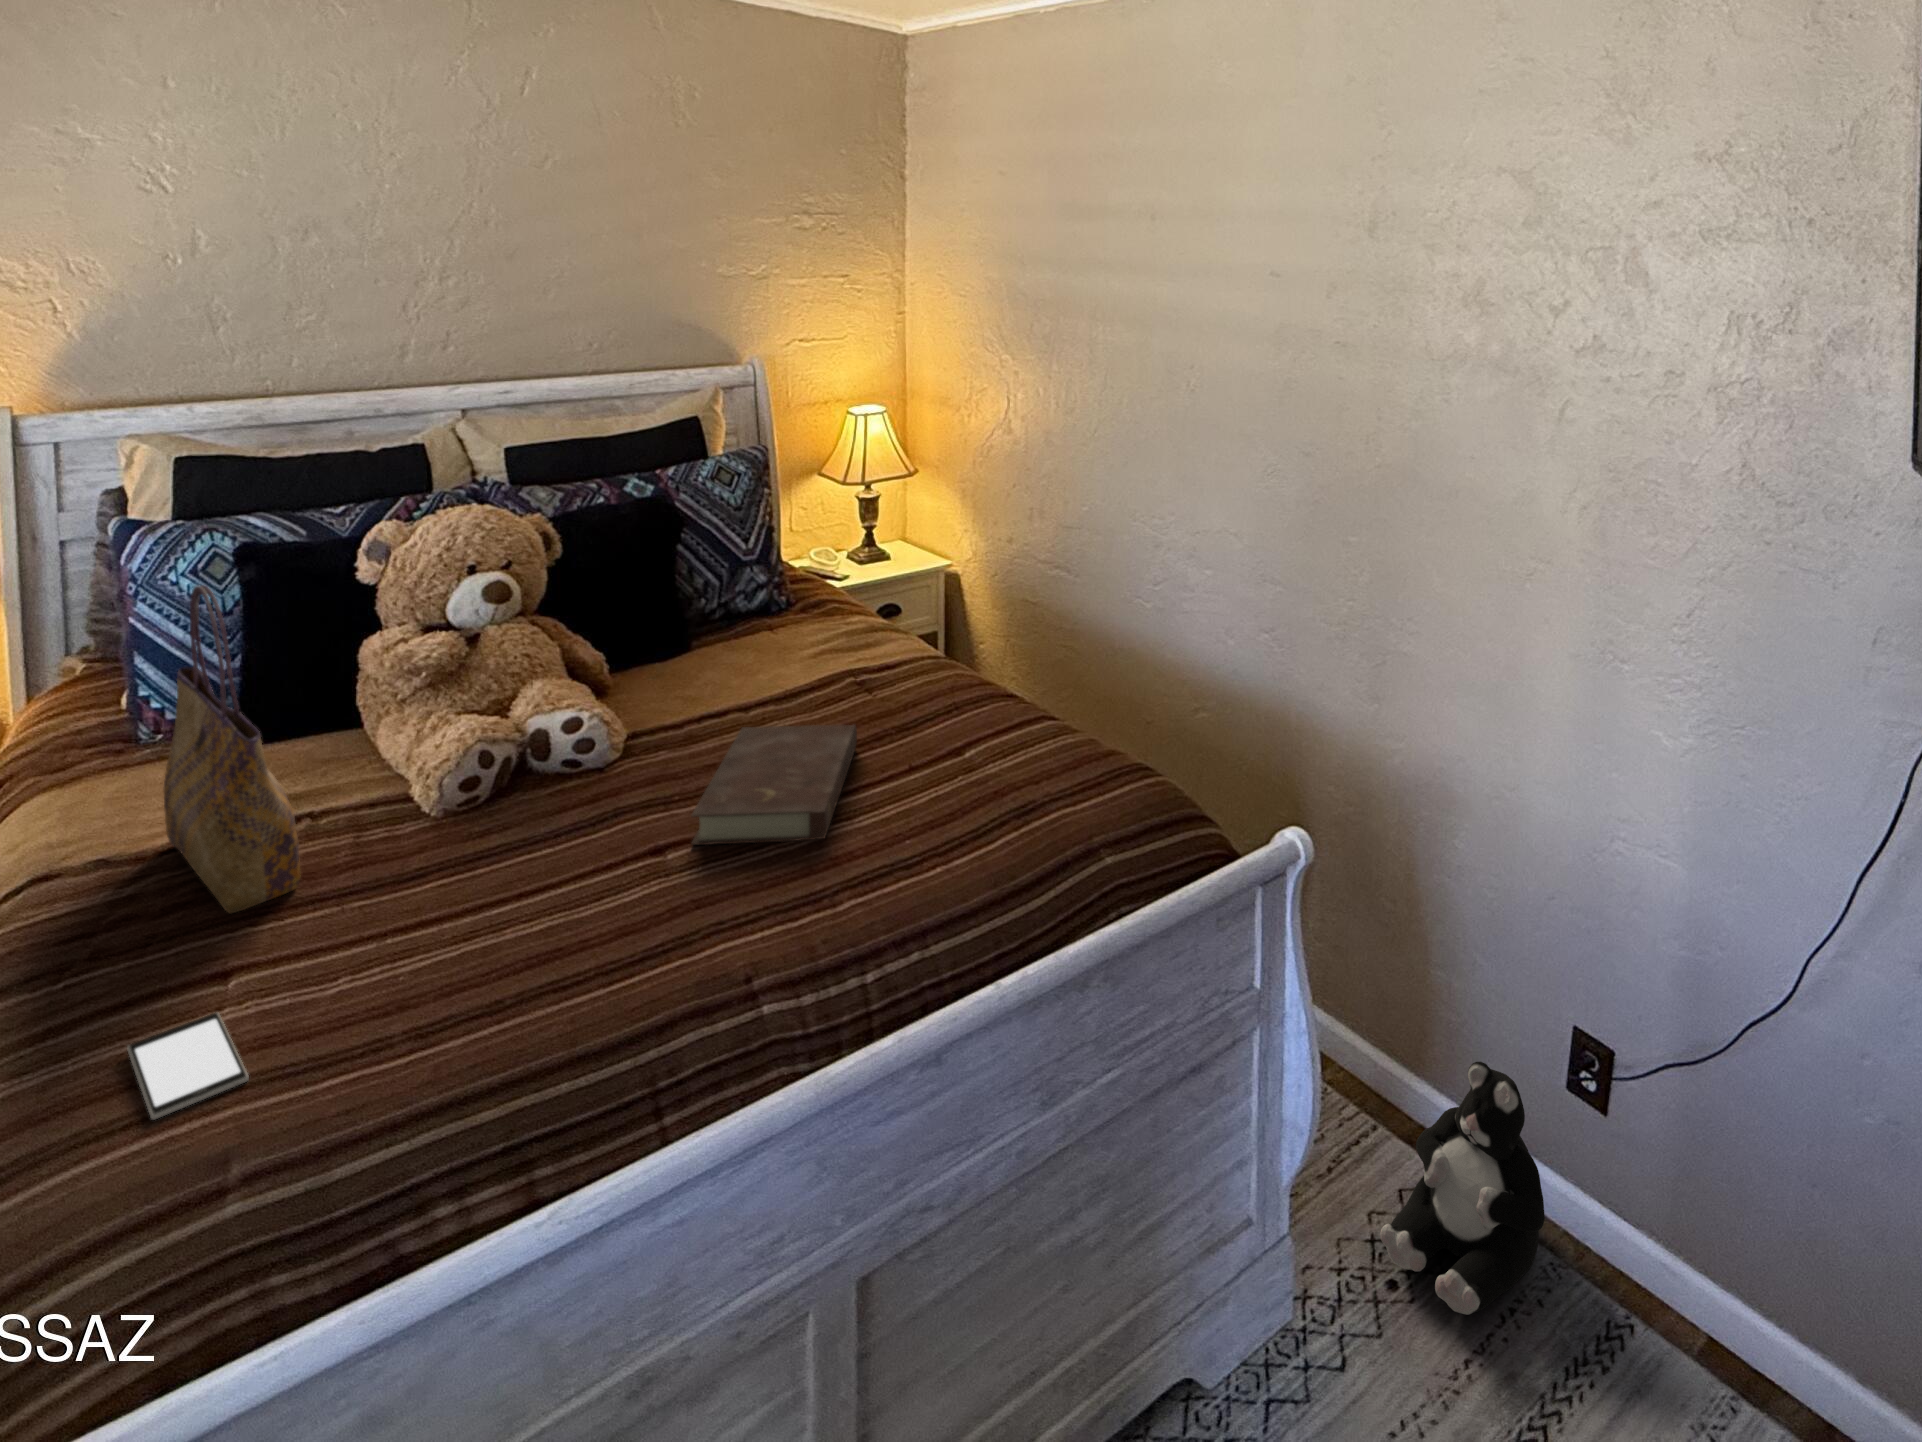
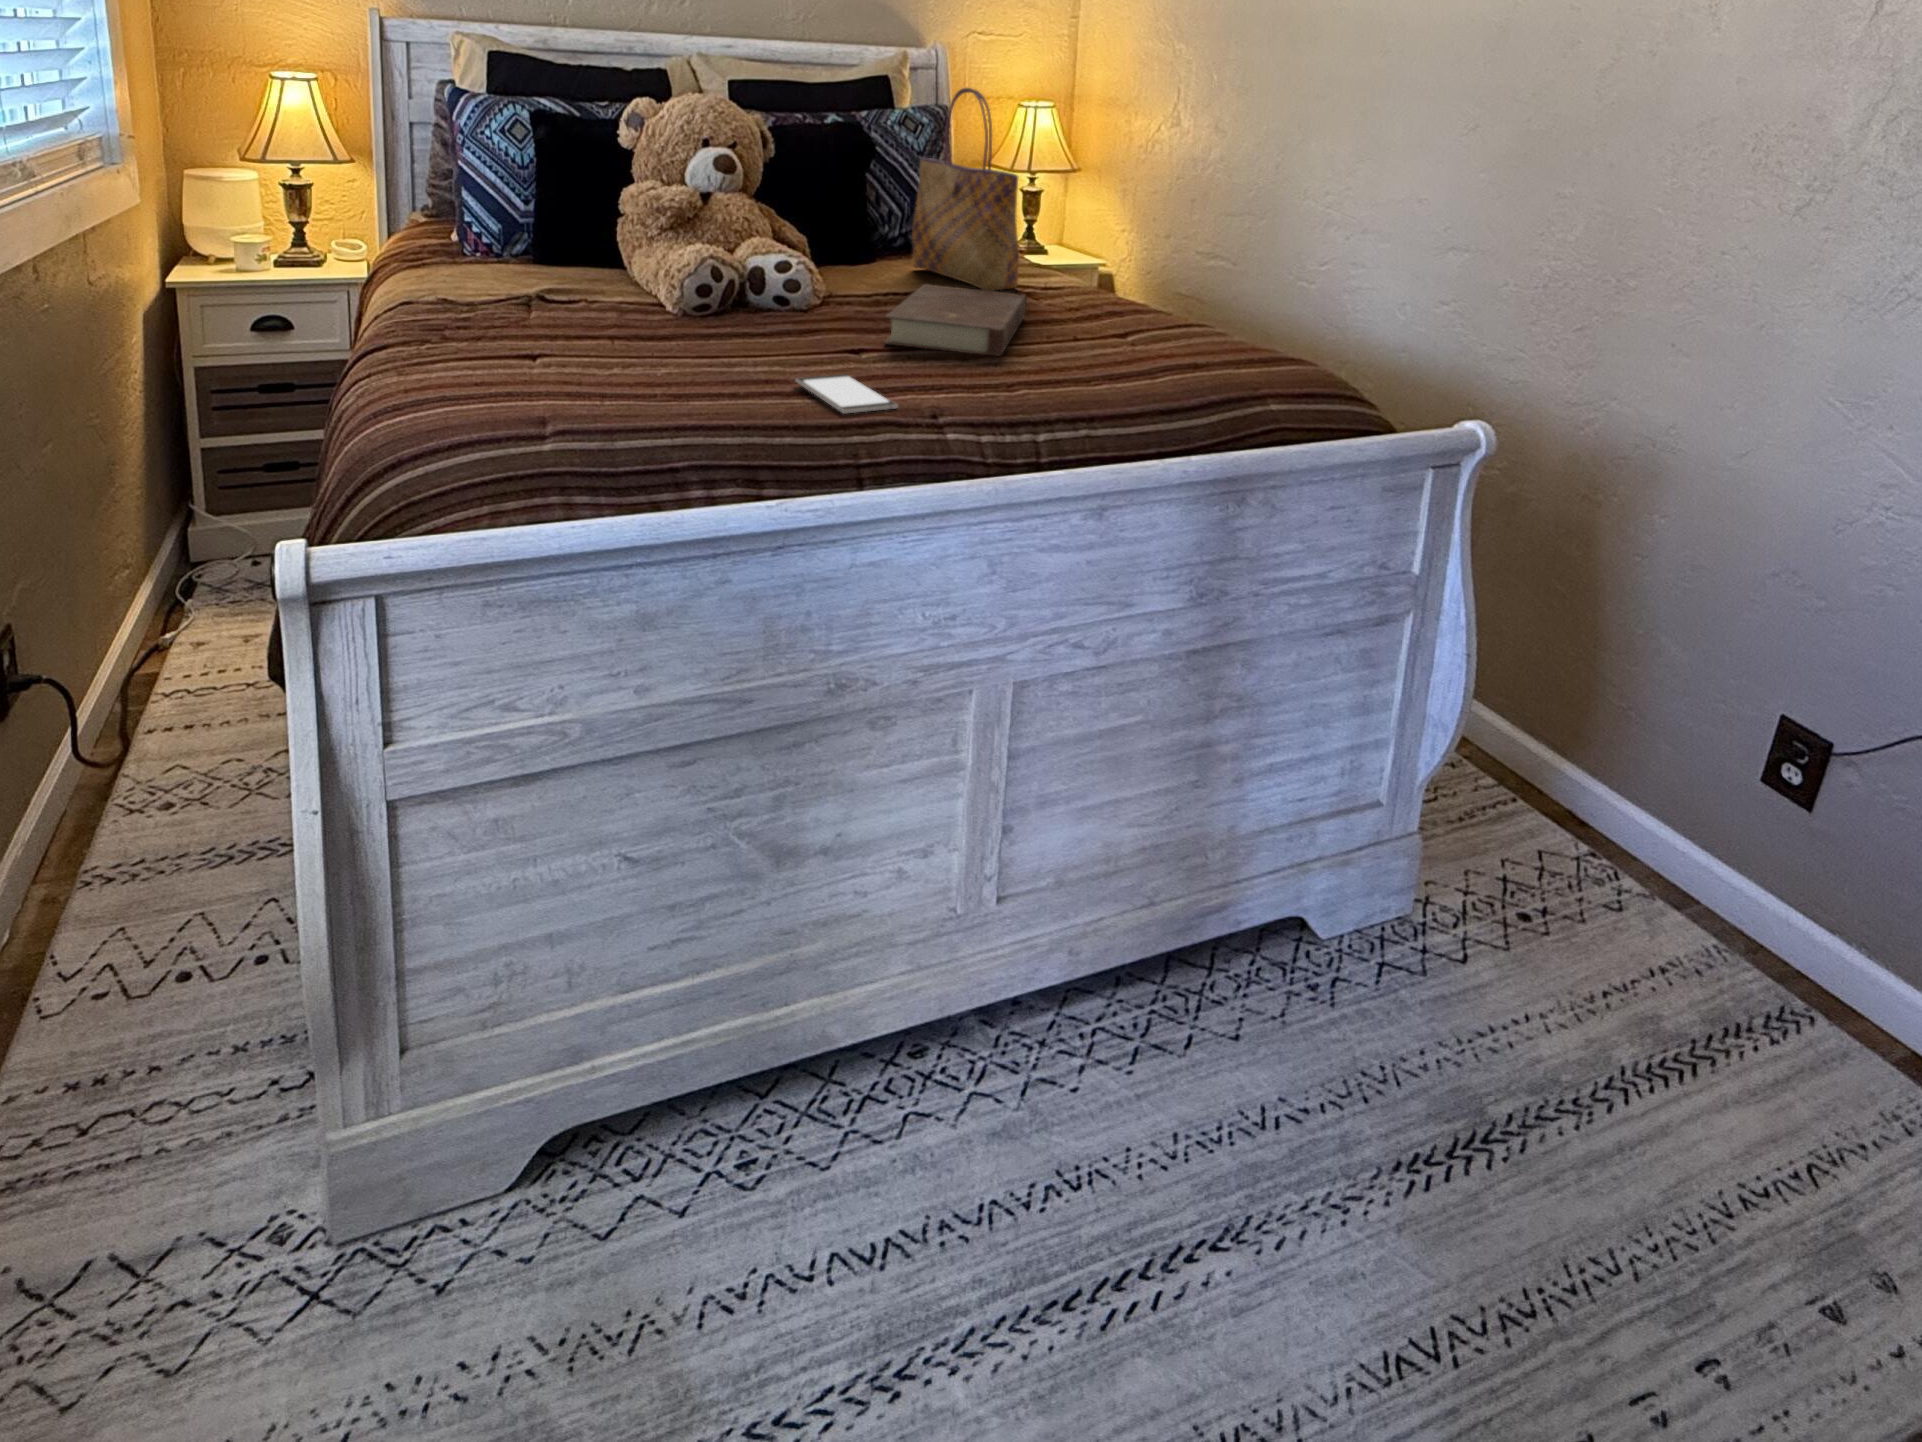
tote bag: present [164,585,301,913] -> present [912,88,1019,291]
smartphone: present [127,1012,249,1120] -> present [795,374,898,414]
plush toy: present [1380,1062,1545,1315] -> none [1514,730,1717,958]

